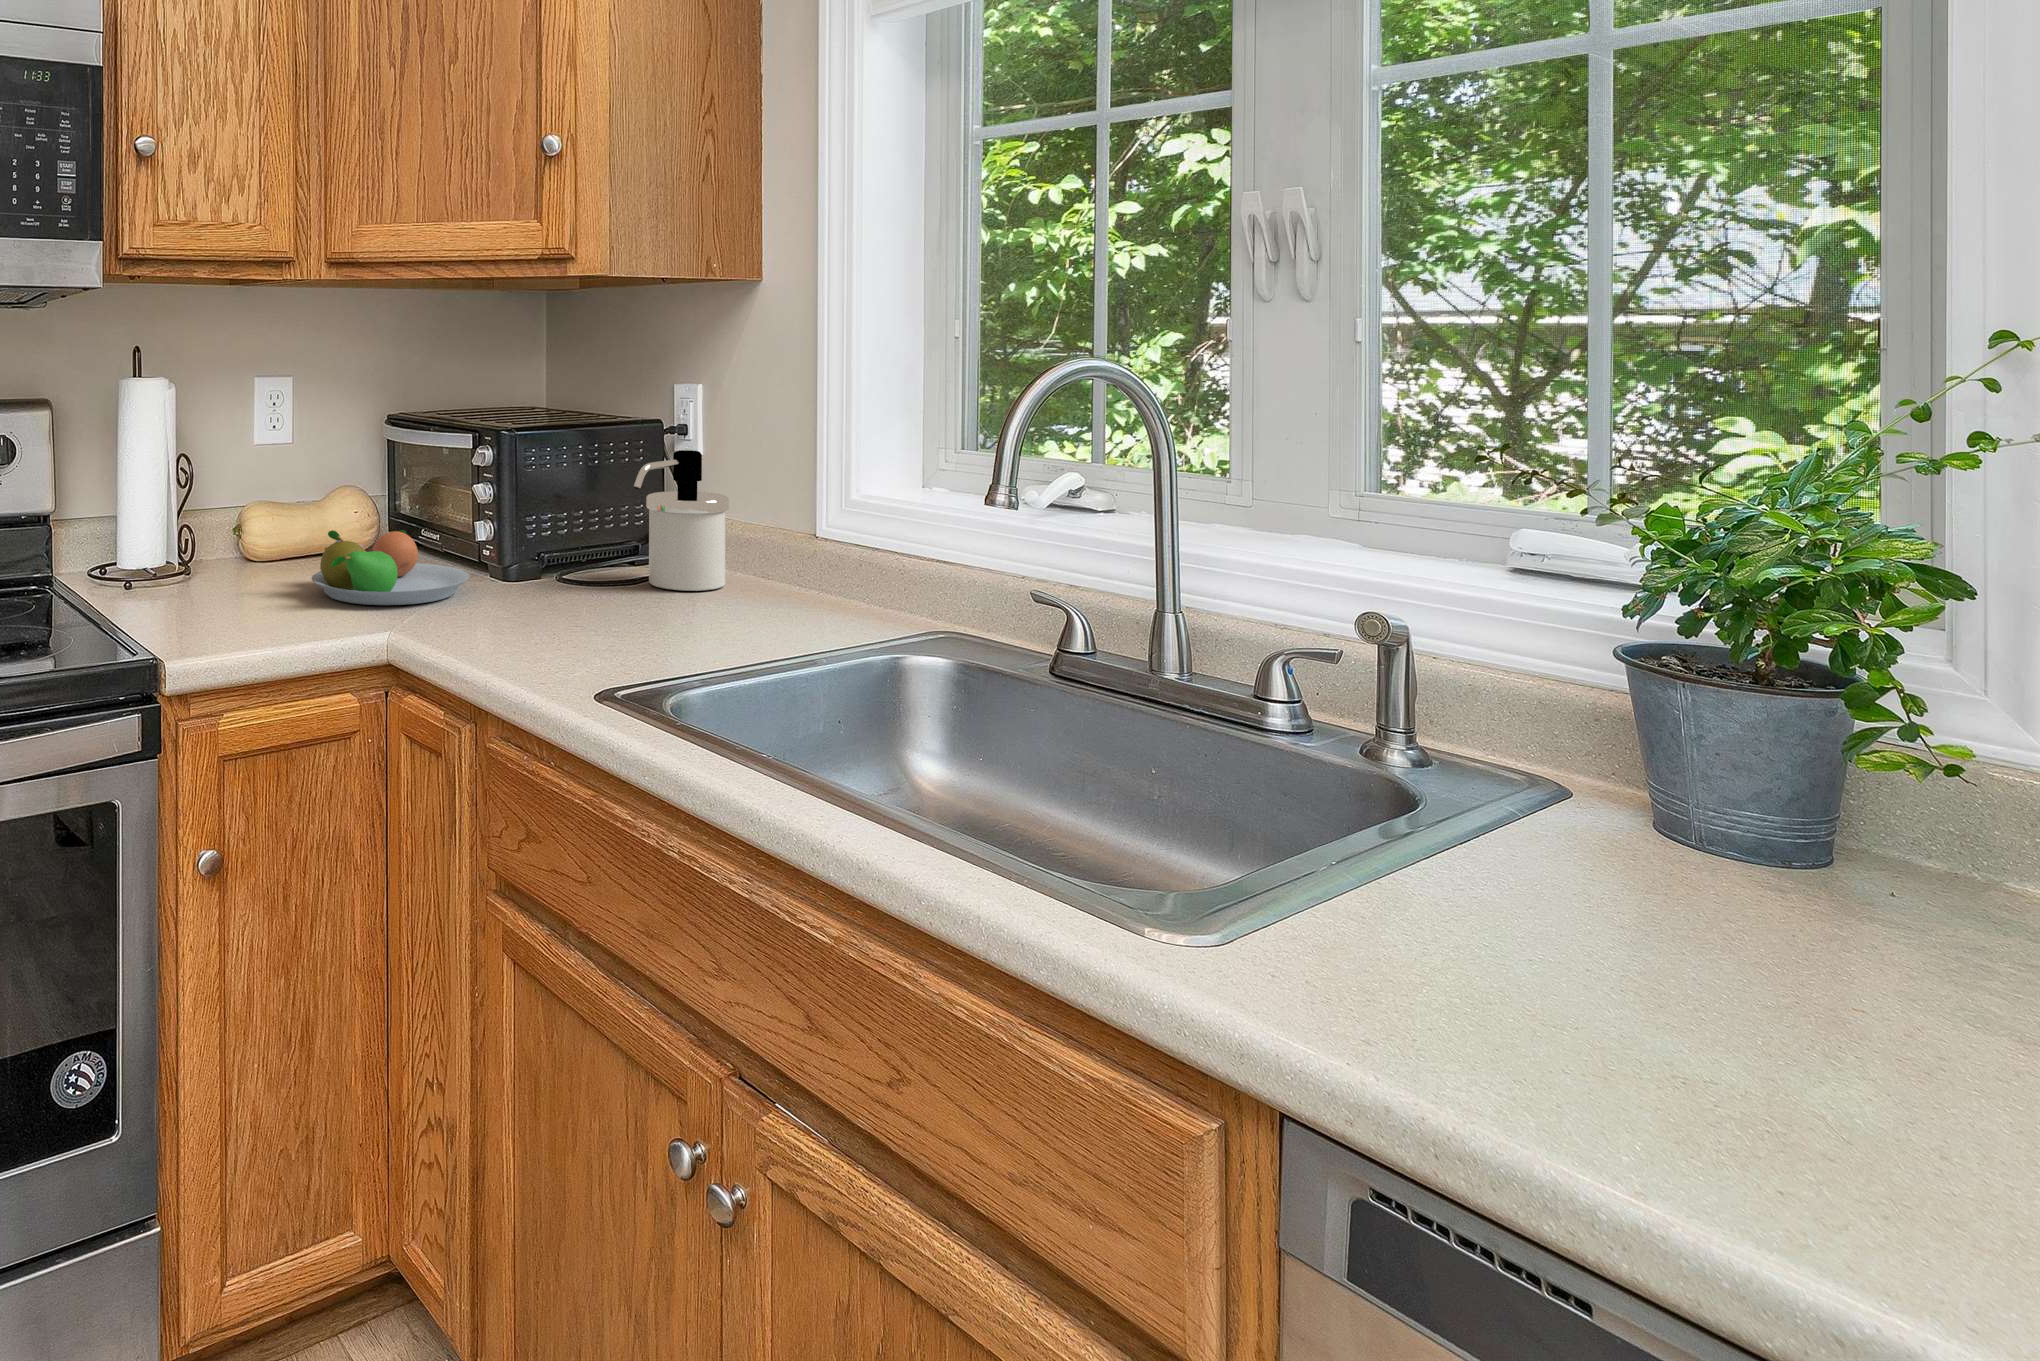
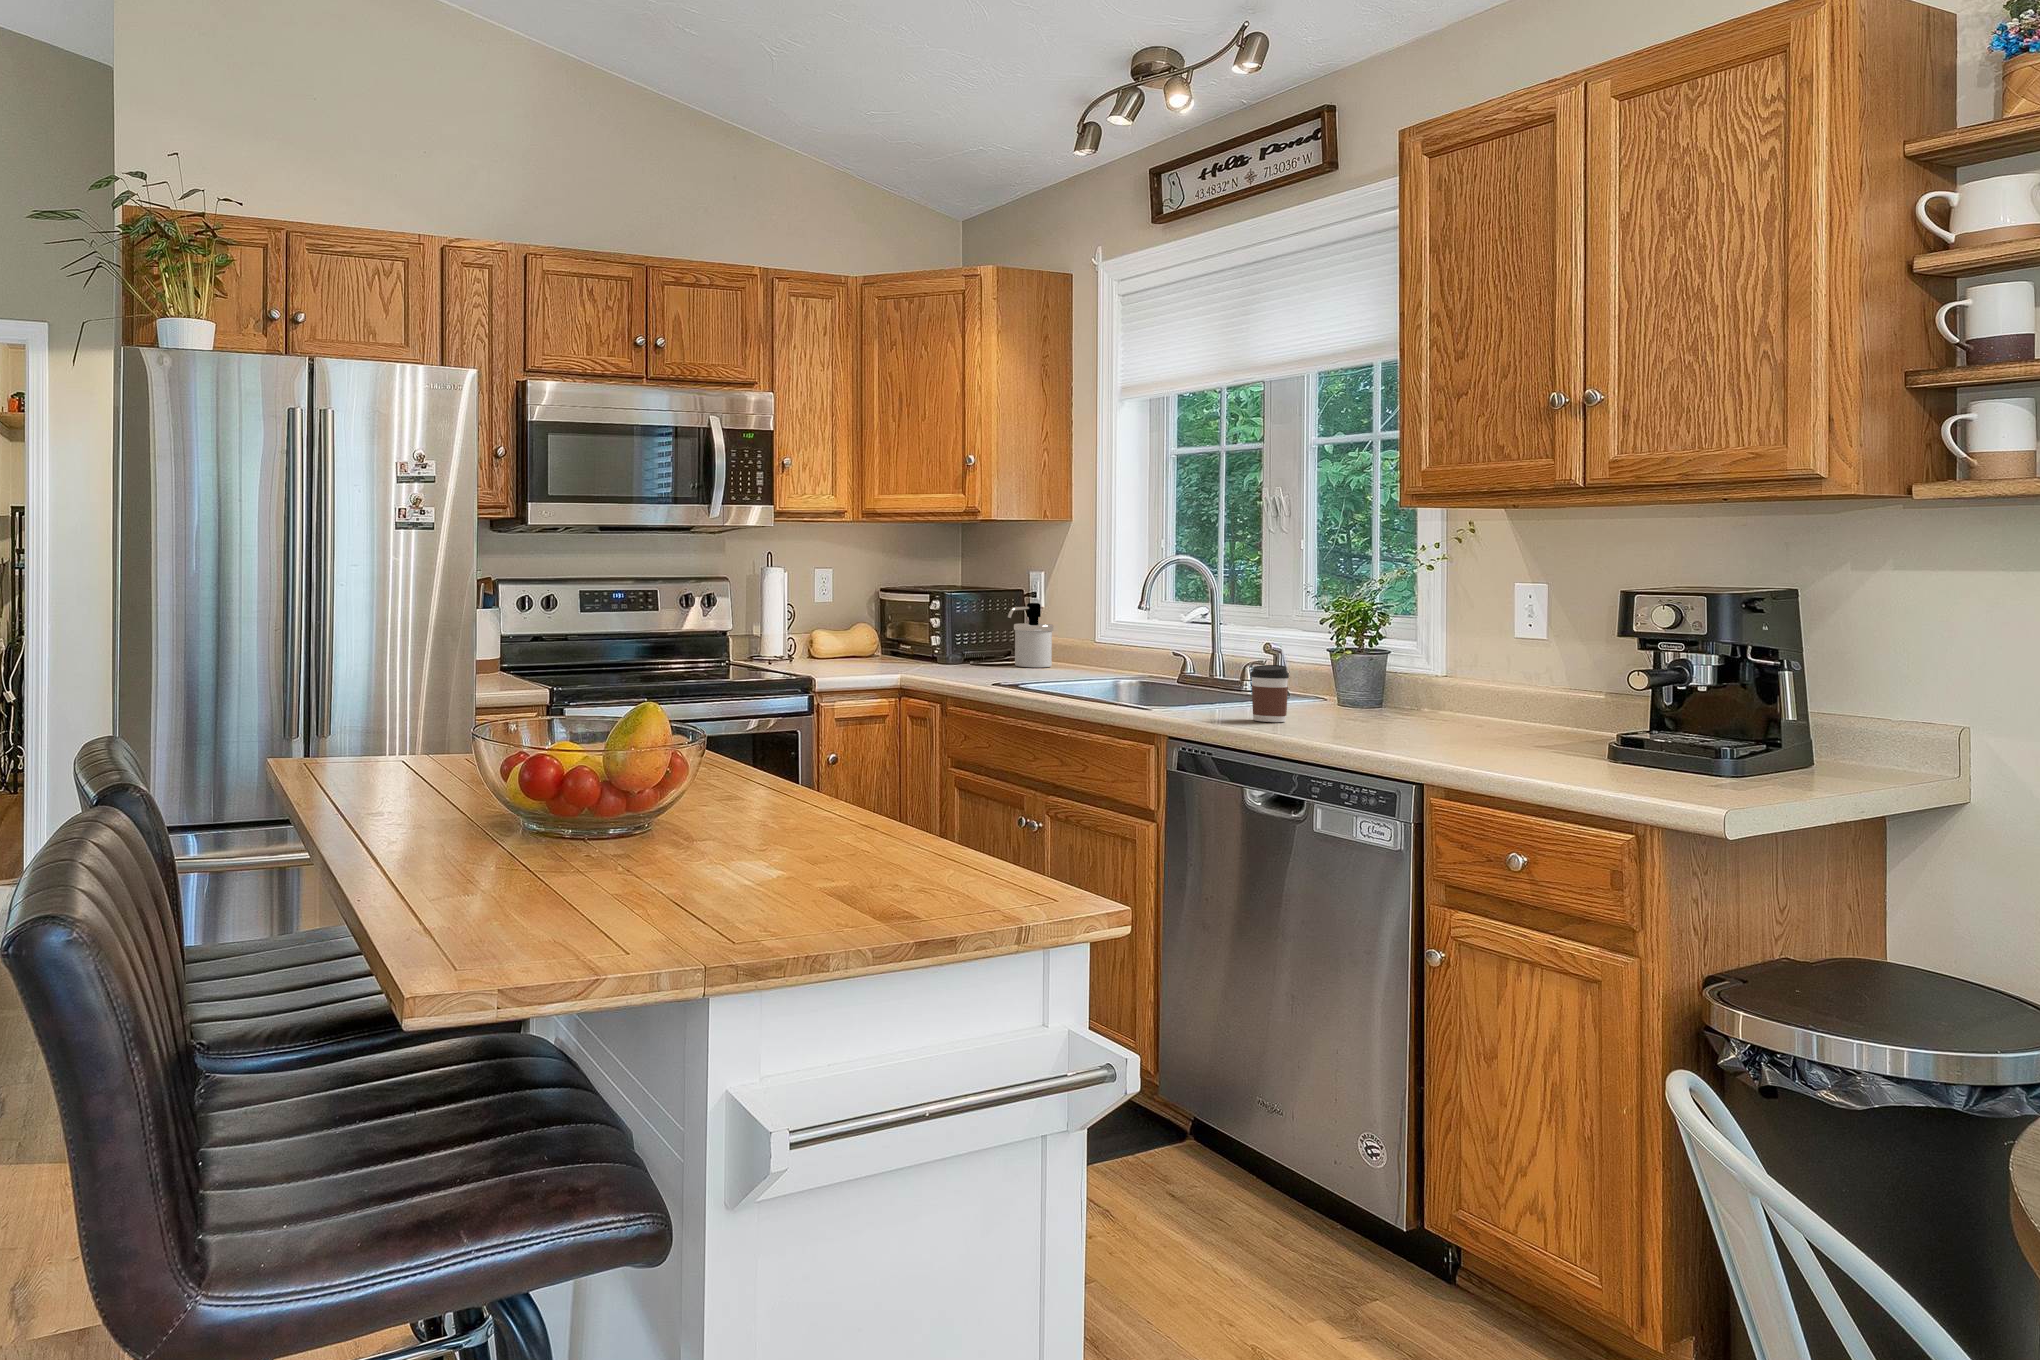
fruit bowl: present [312,530,470,605] -> none [858,637,931,668]
coffee cup: none [1606,811,1797,1085] -> present [1251,665,1289,722]

